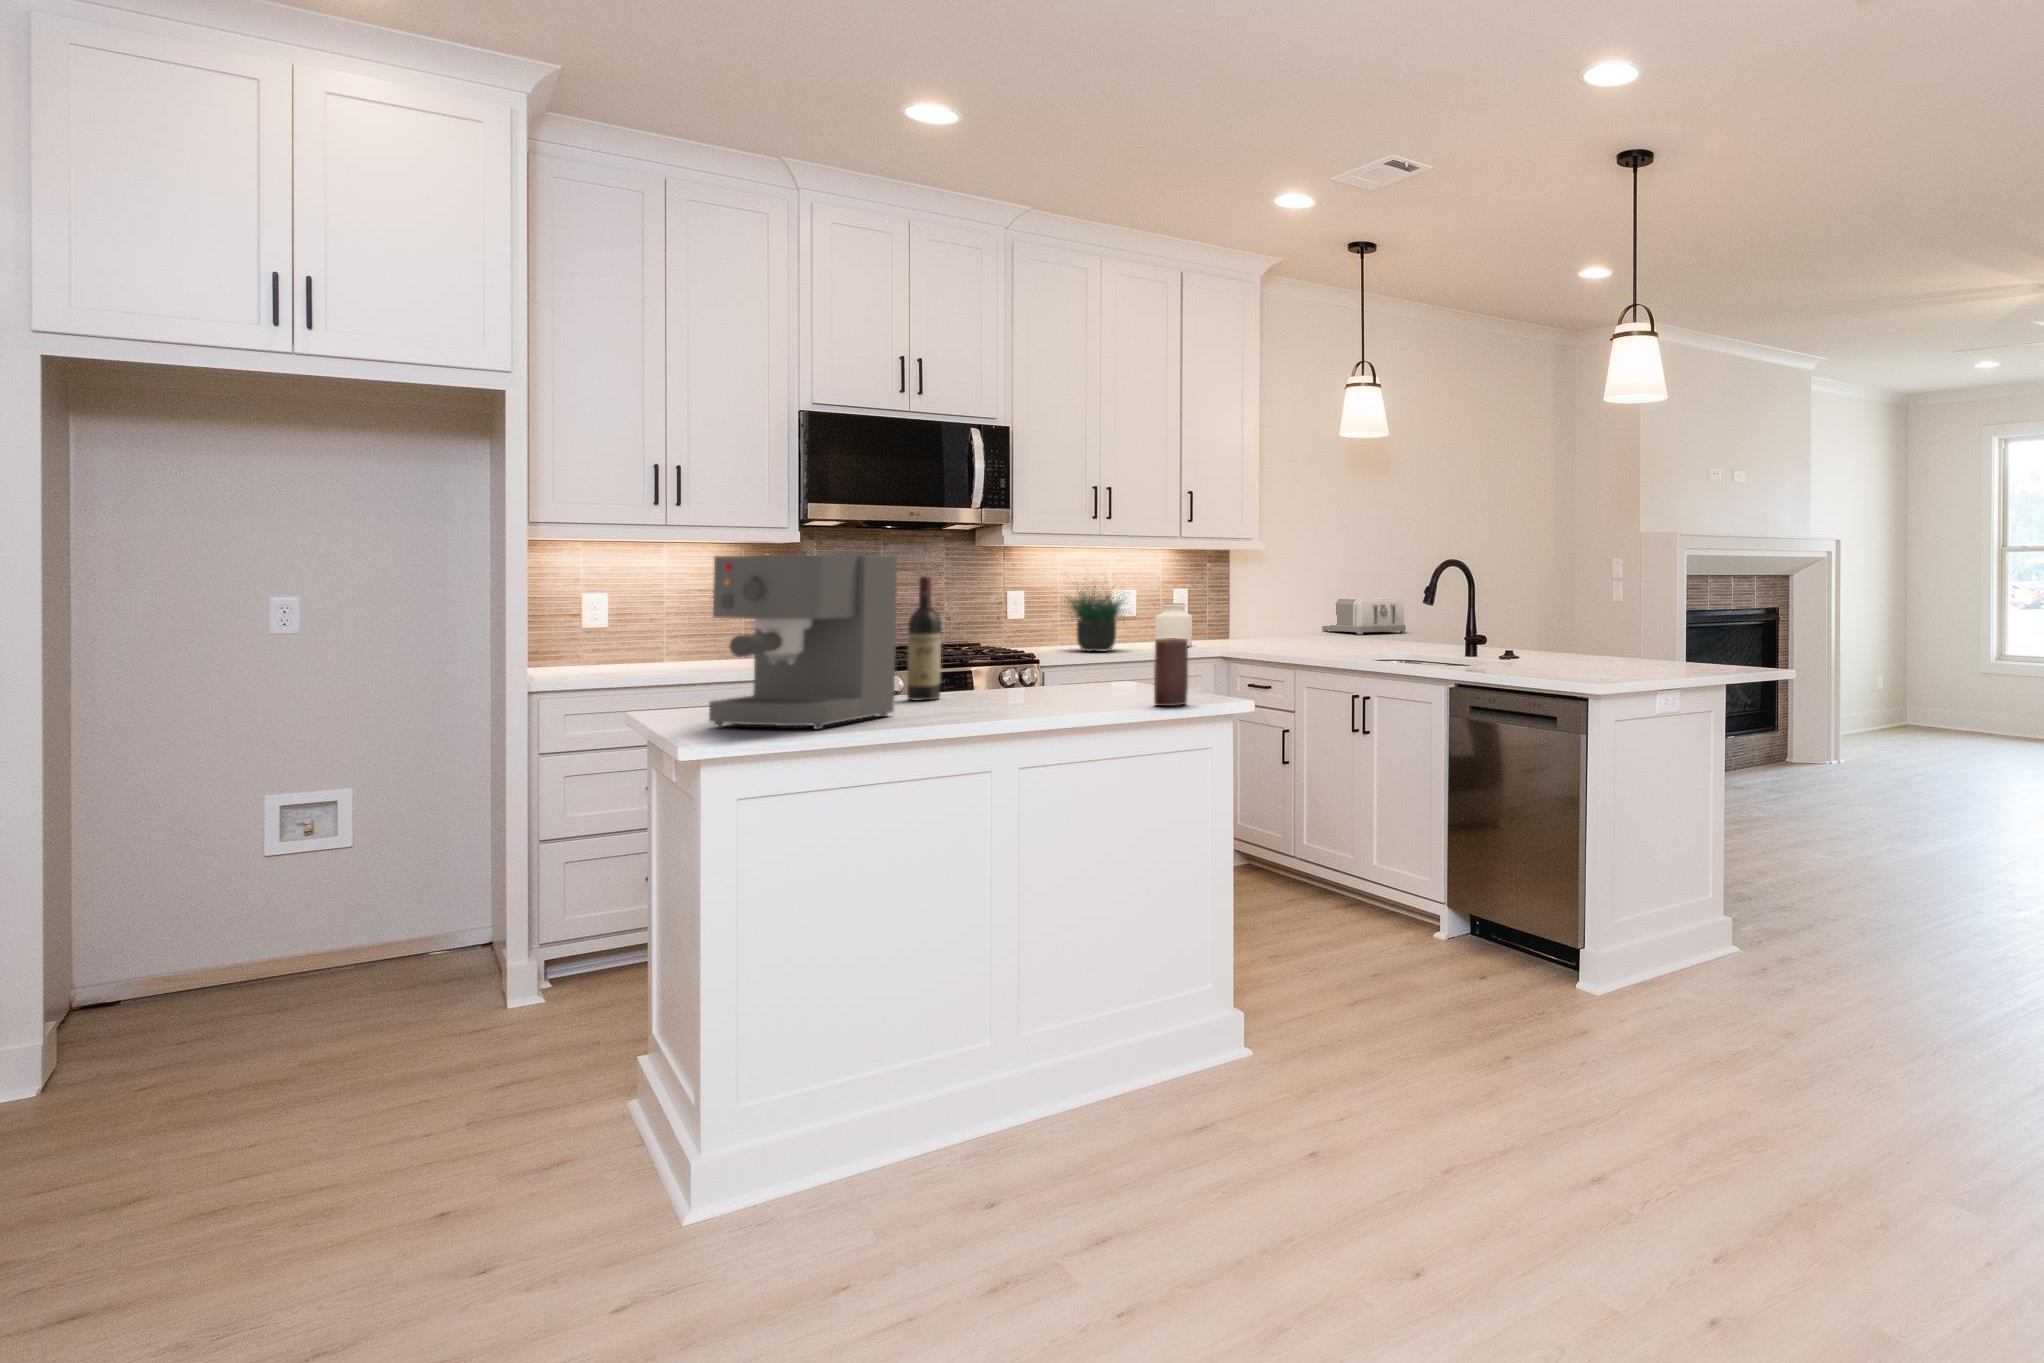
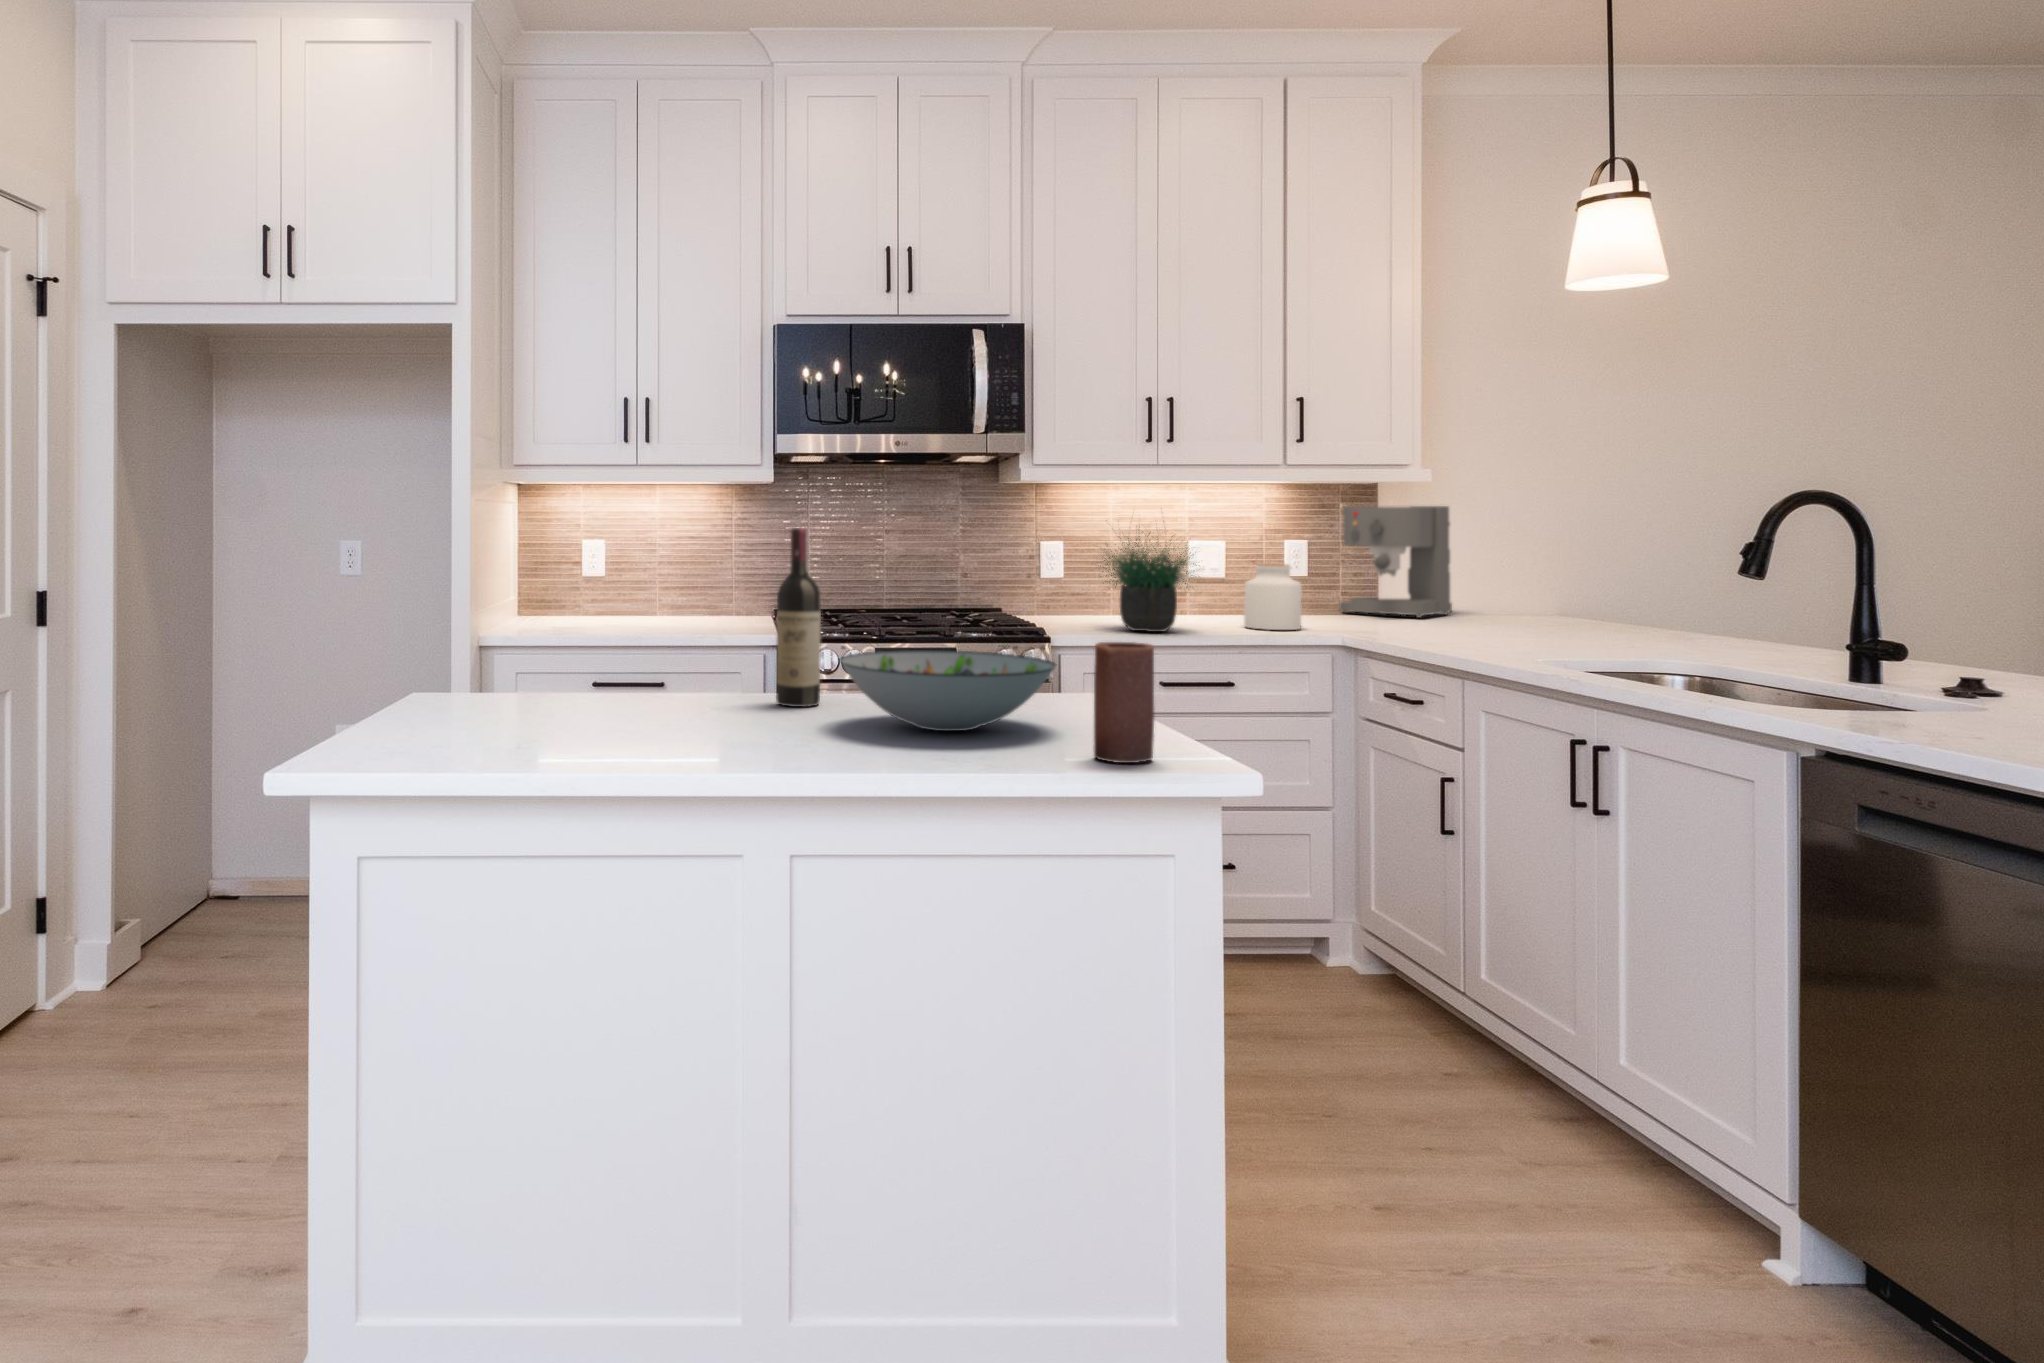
coffee maker: present [709,555,897,729] -> present [1340,506,1452,618]
toaster: present [1322,597,1406,634] -> none [1549,558,1714,621]
decorative bowl: none [975,655,1118,703] -> present [840,650,1056,731]

